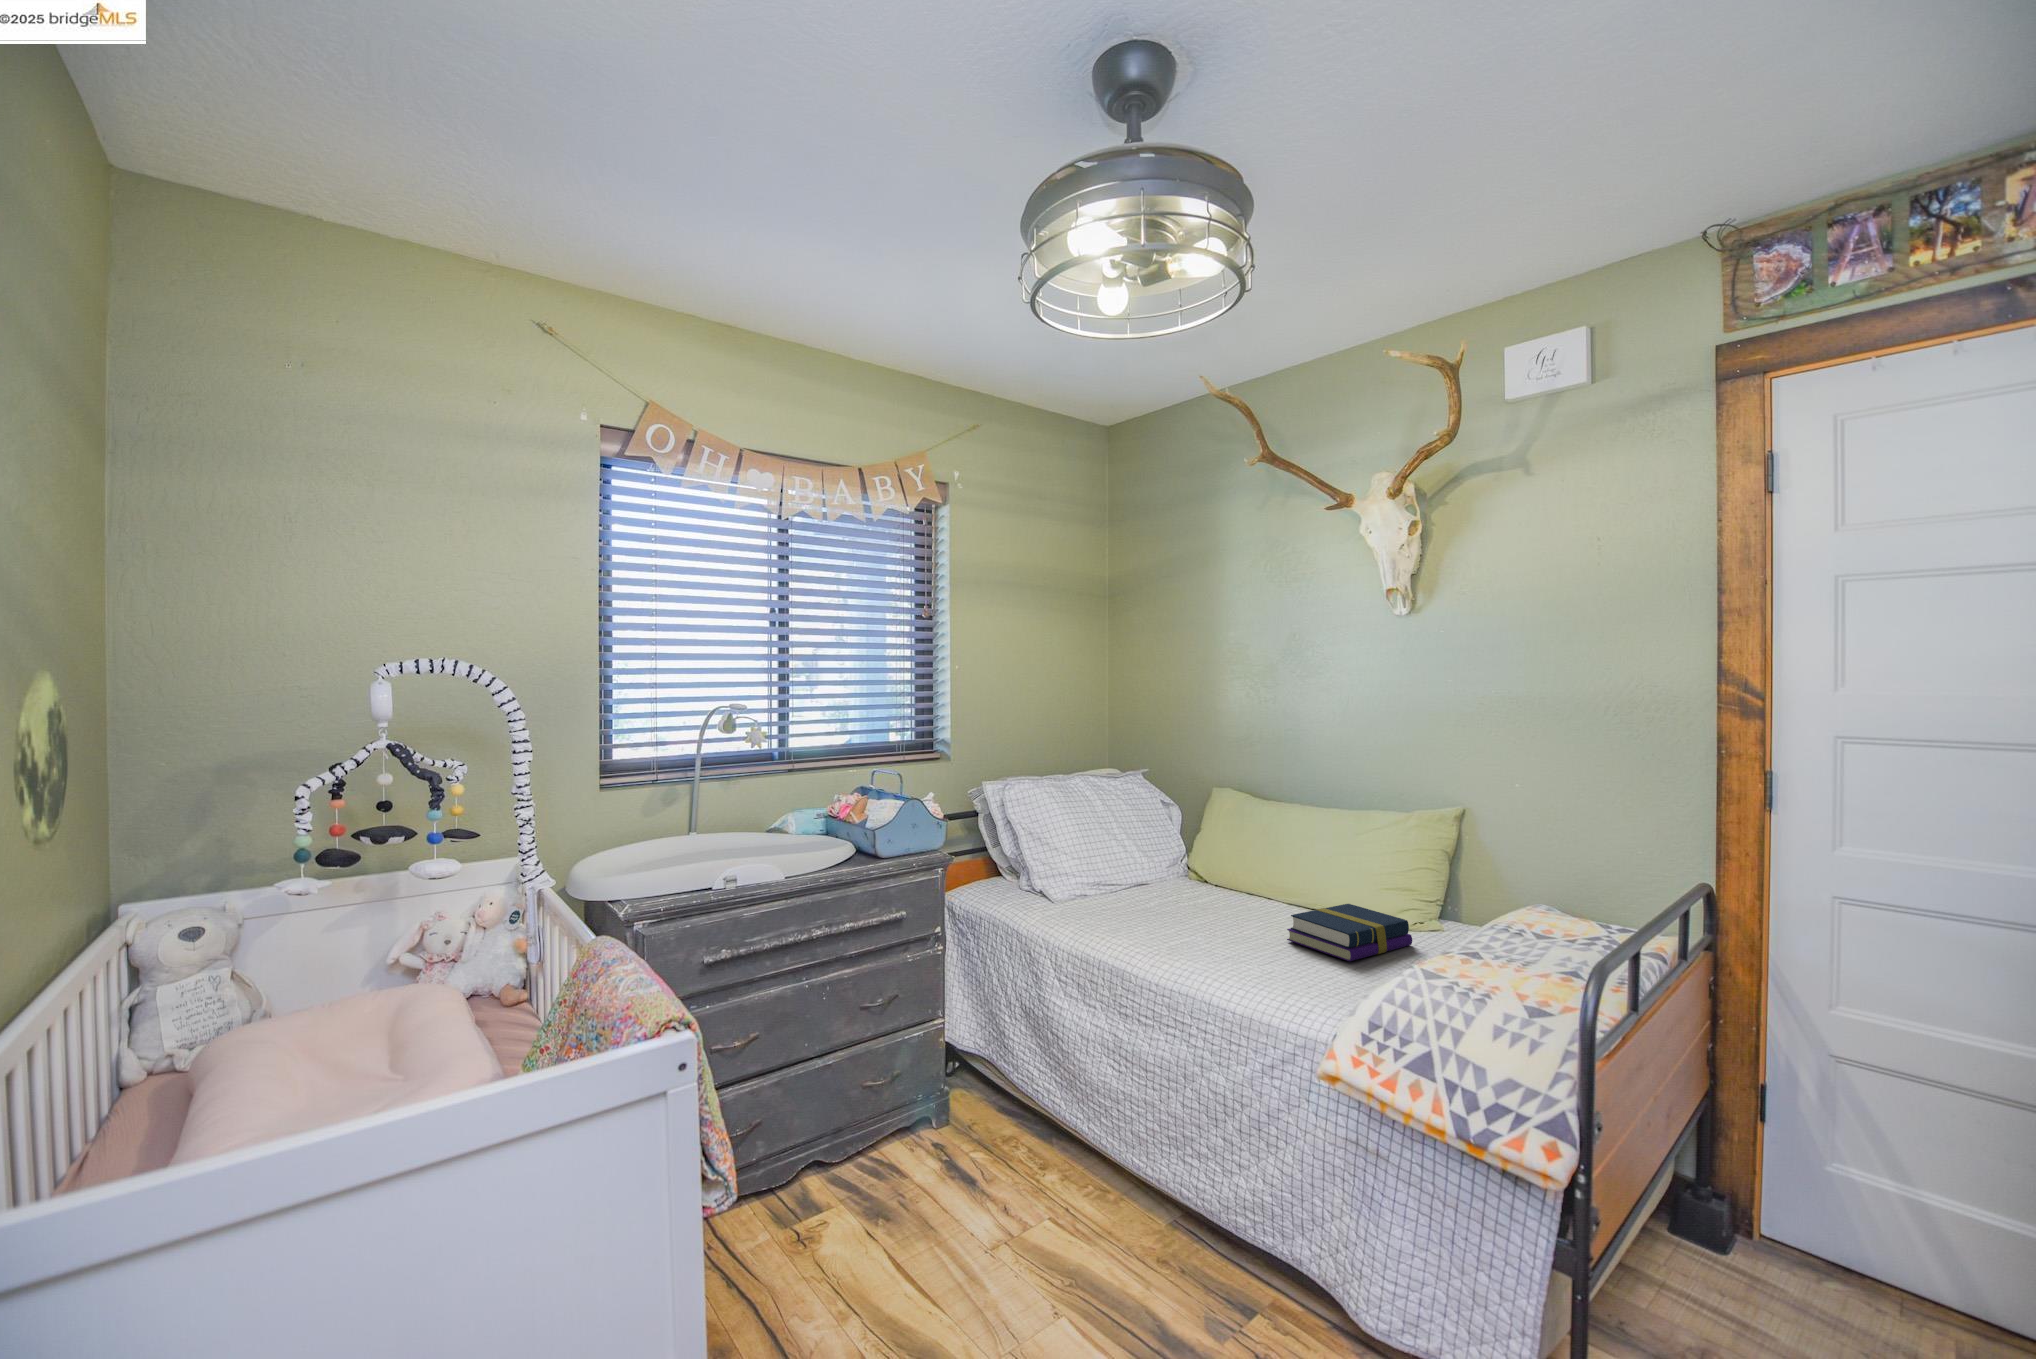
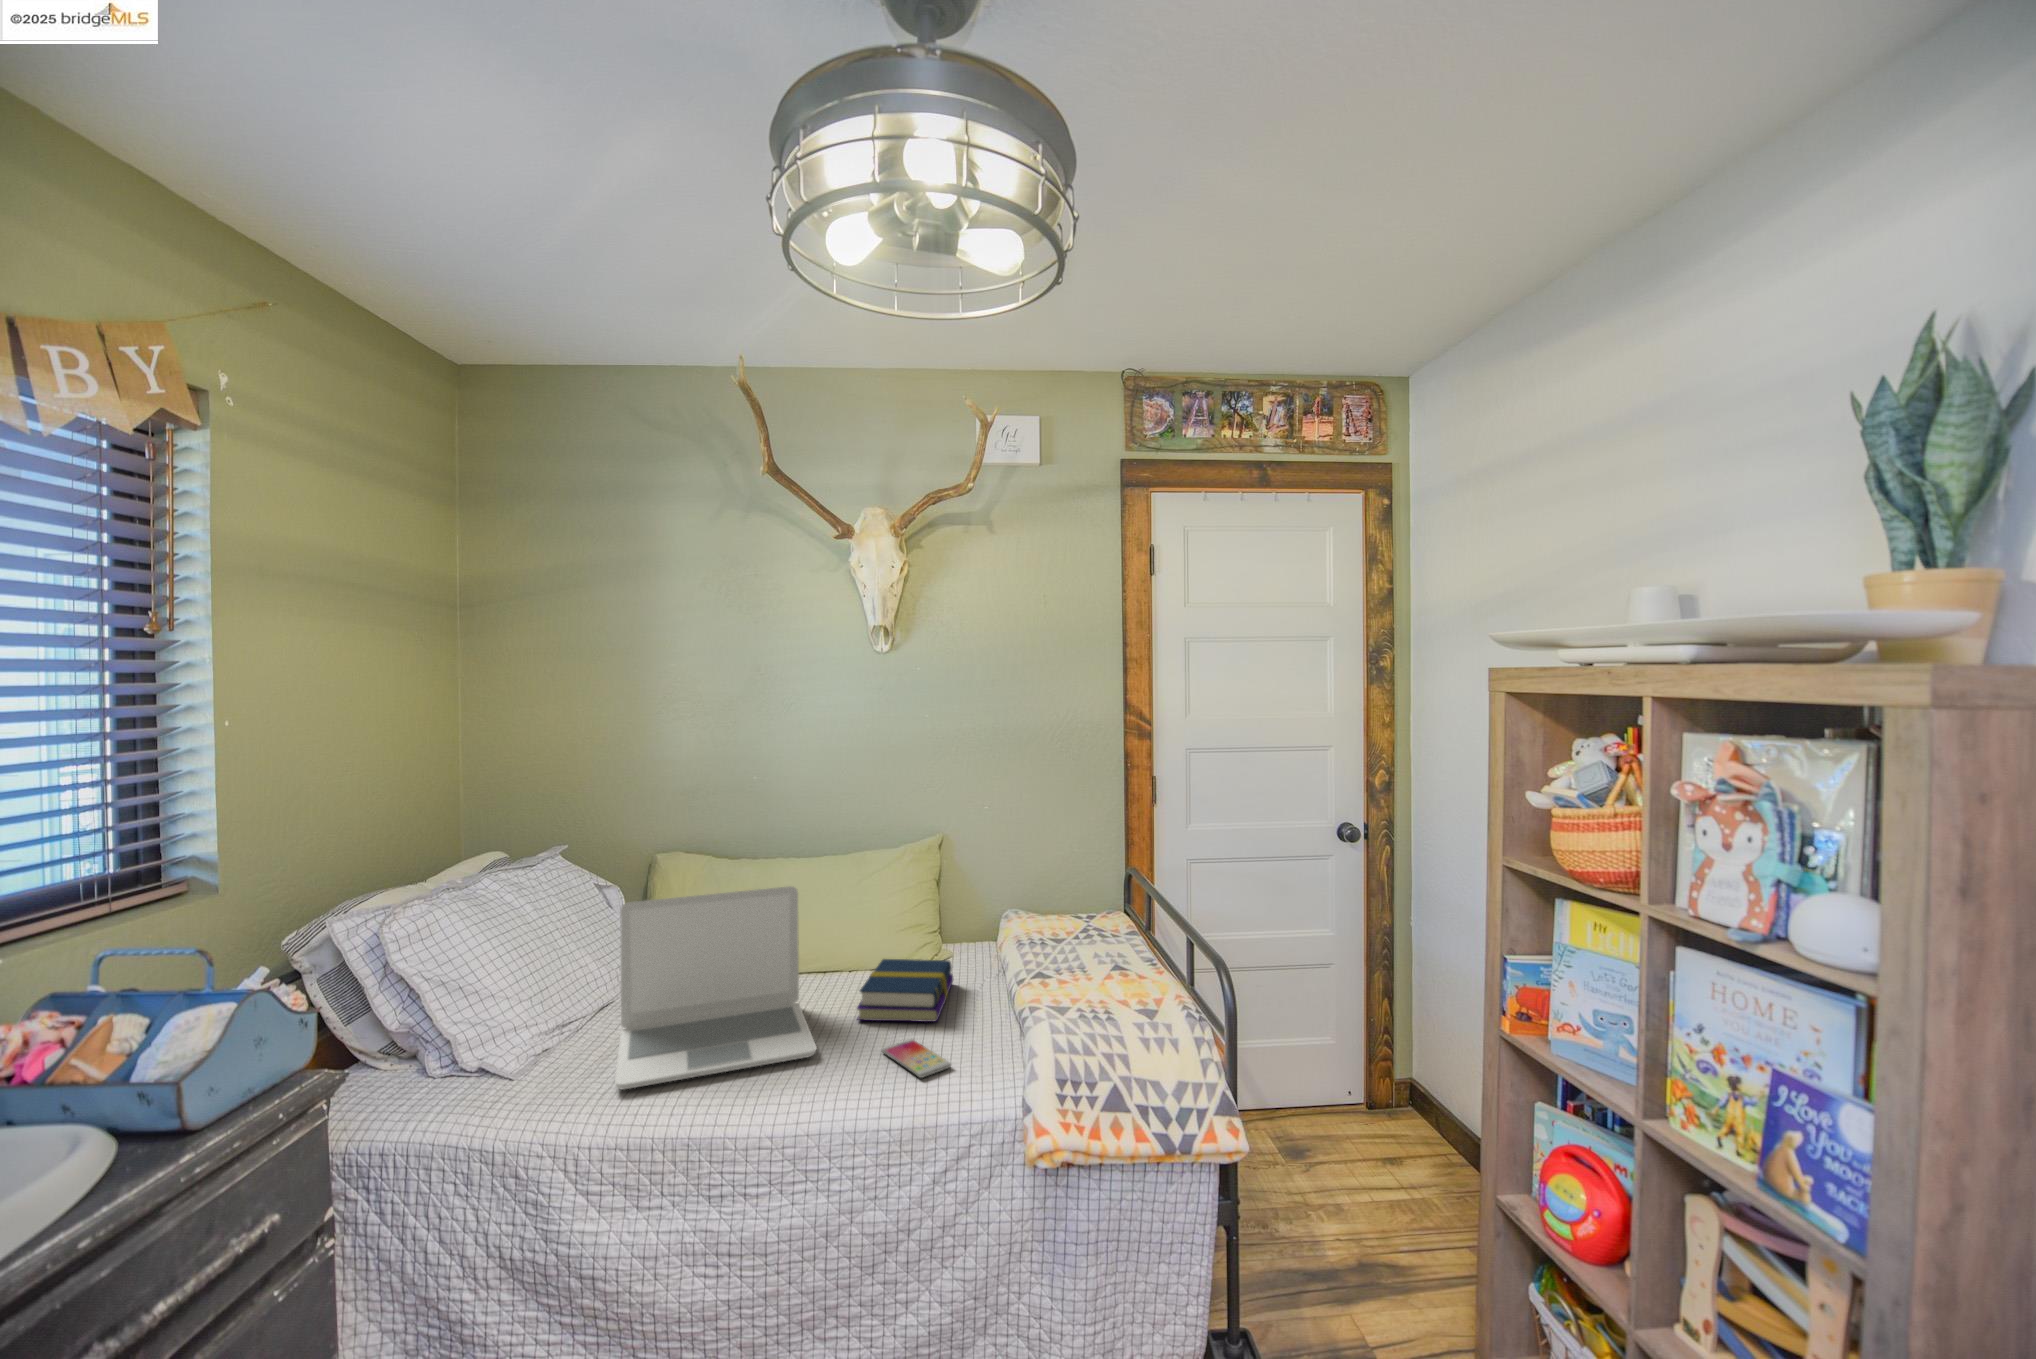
laptop: none [1091,804,1258,947] -> present [615,886,816,1090]
smartphone: none [1276,960,1316,991] -> present [881,1039,951,1078]

